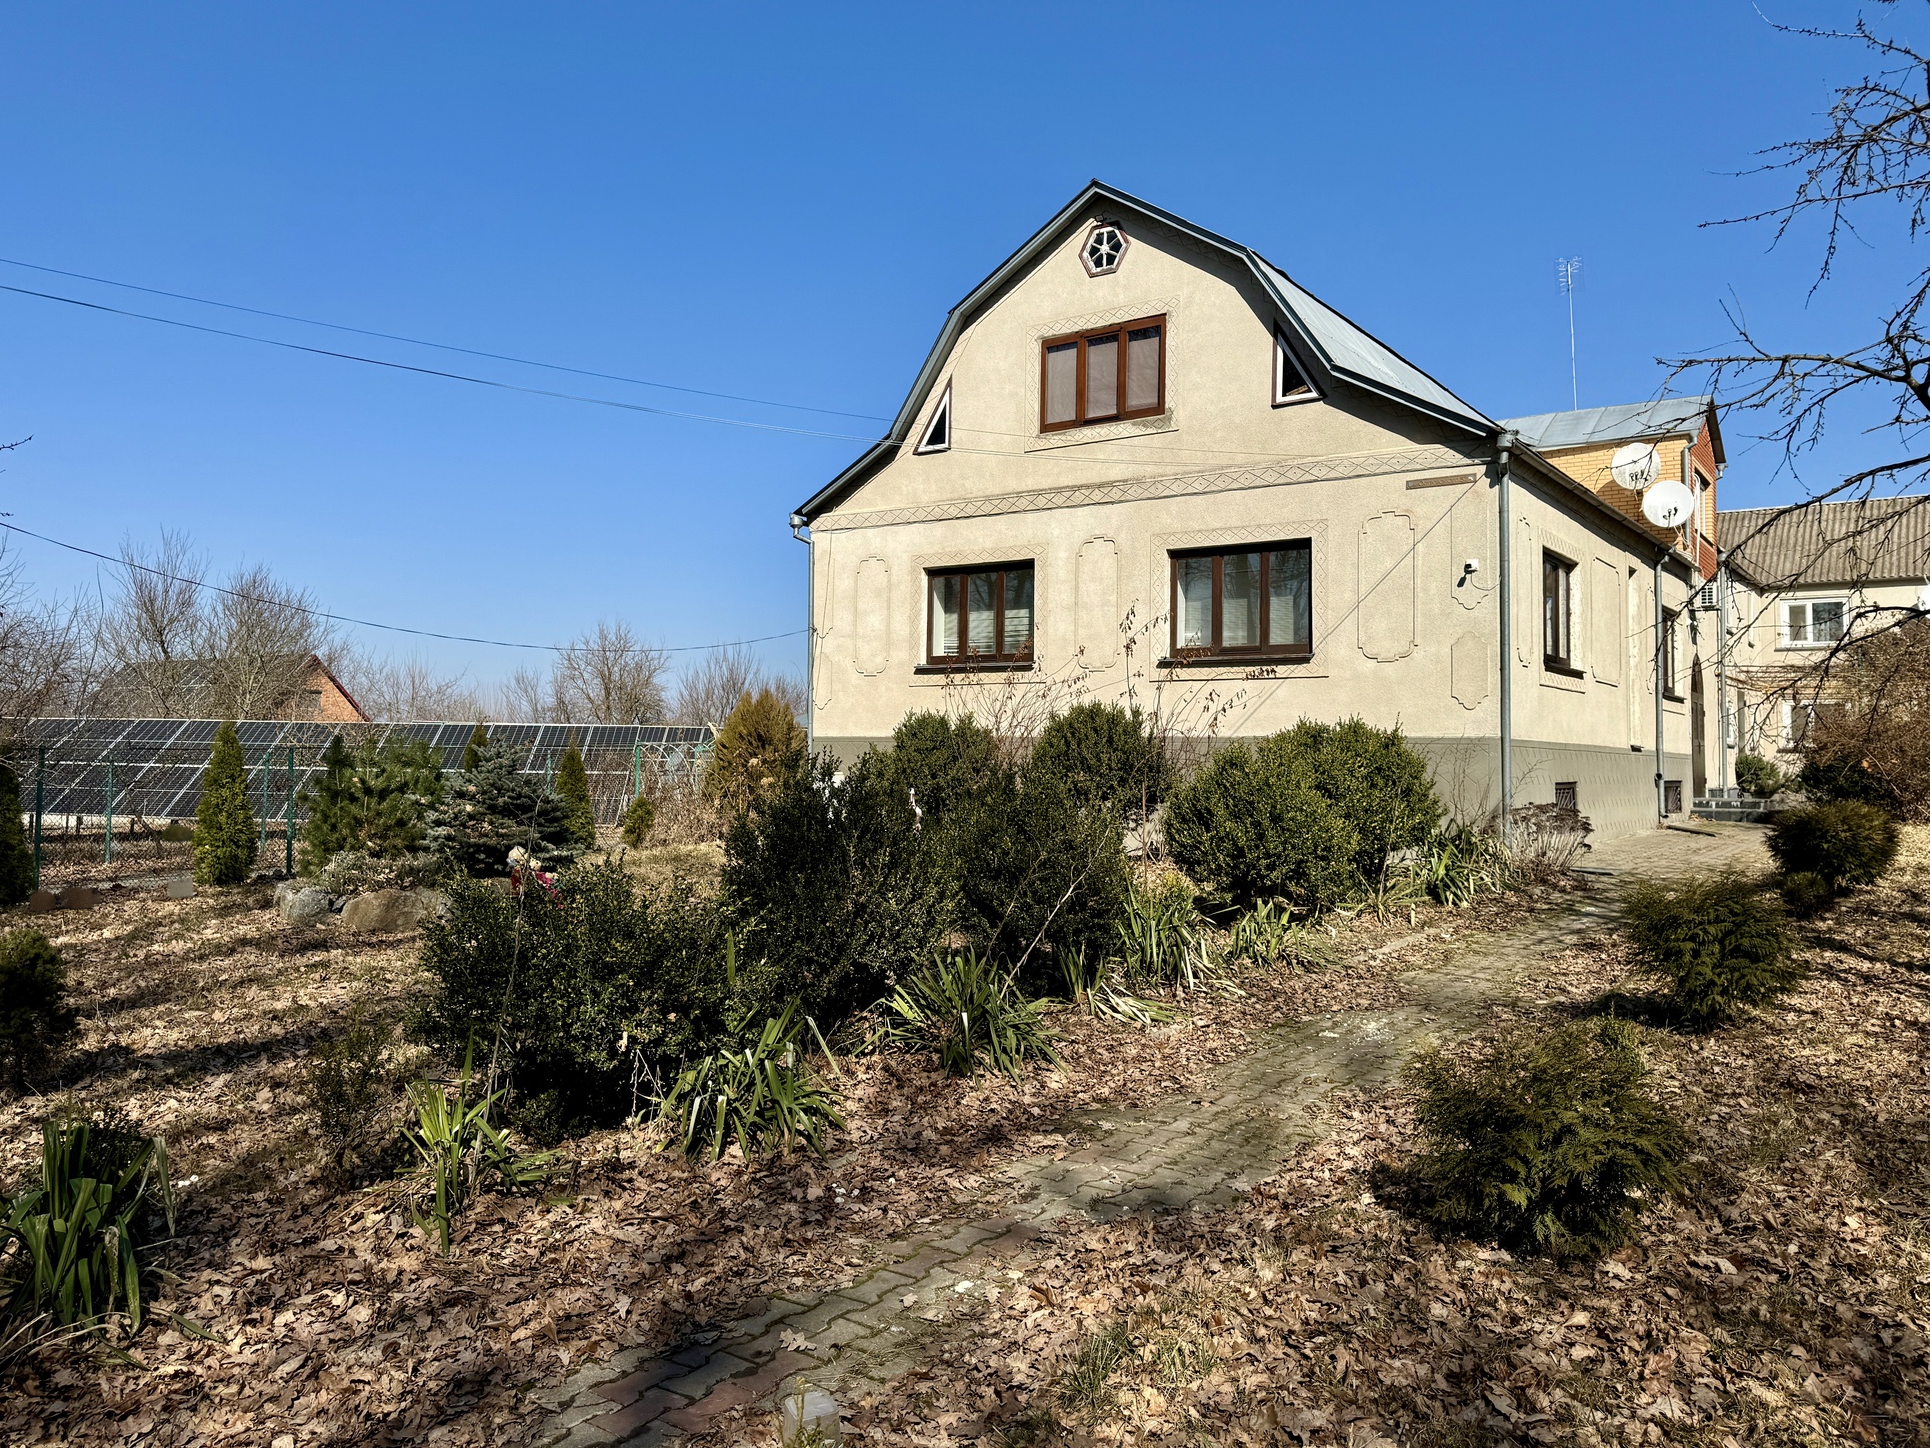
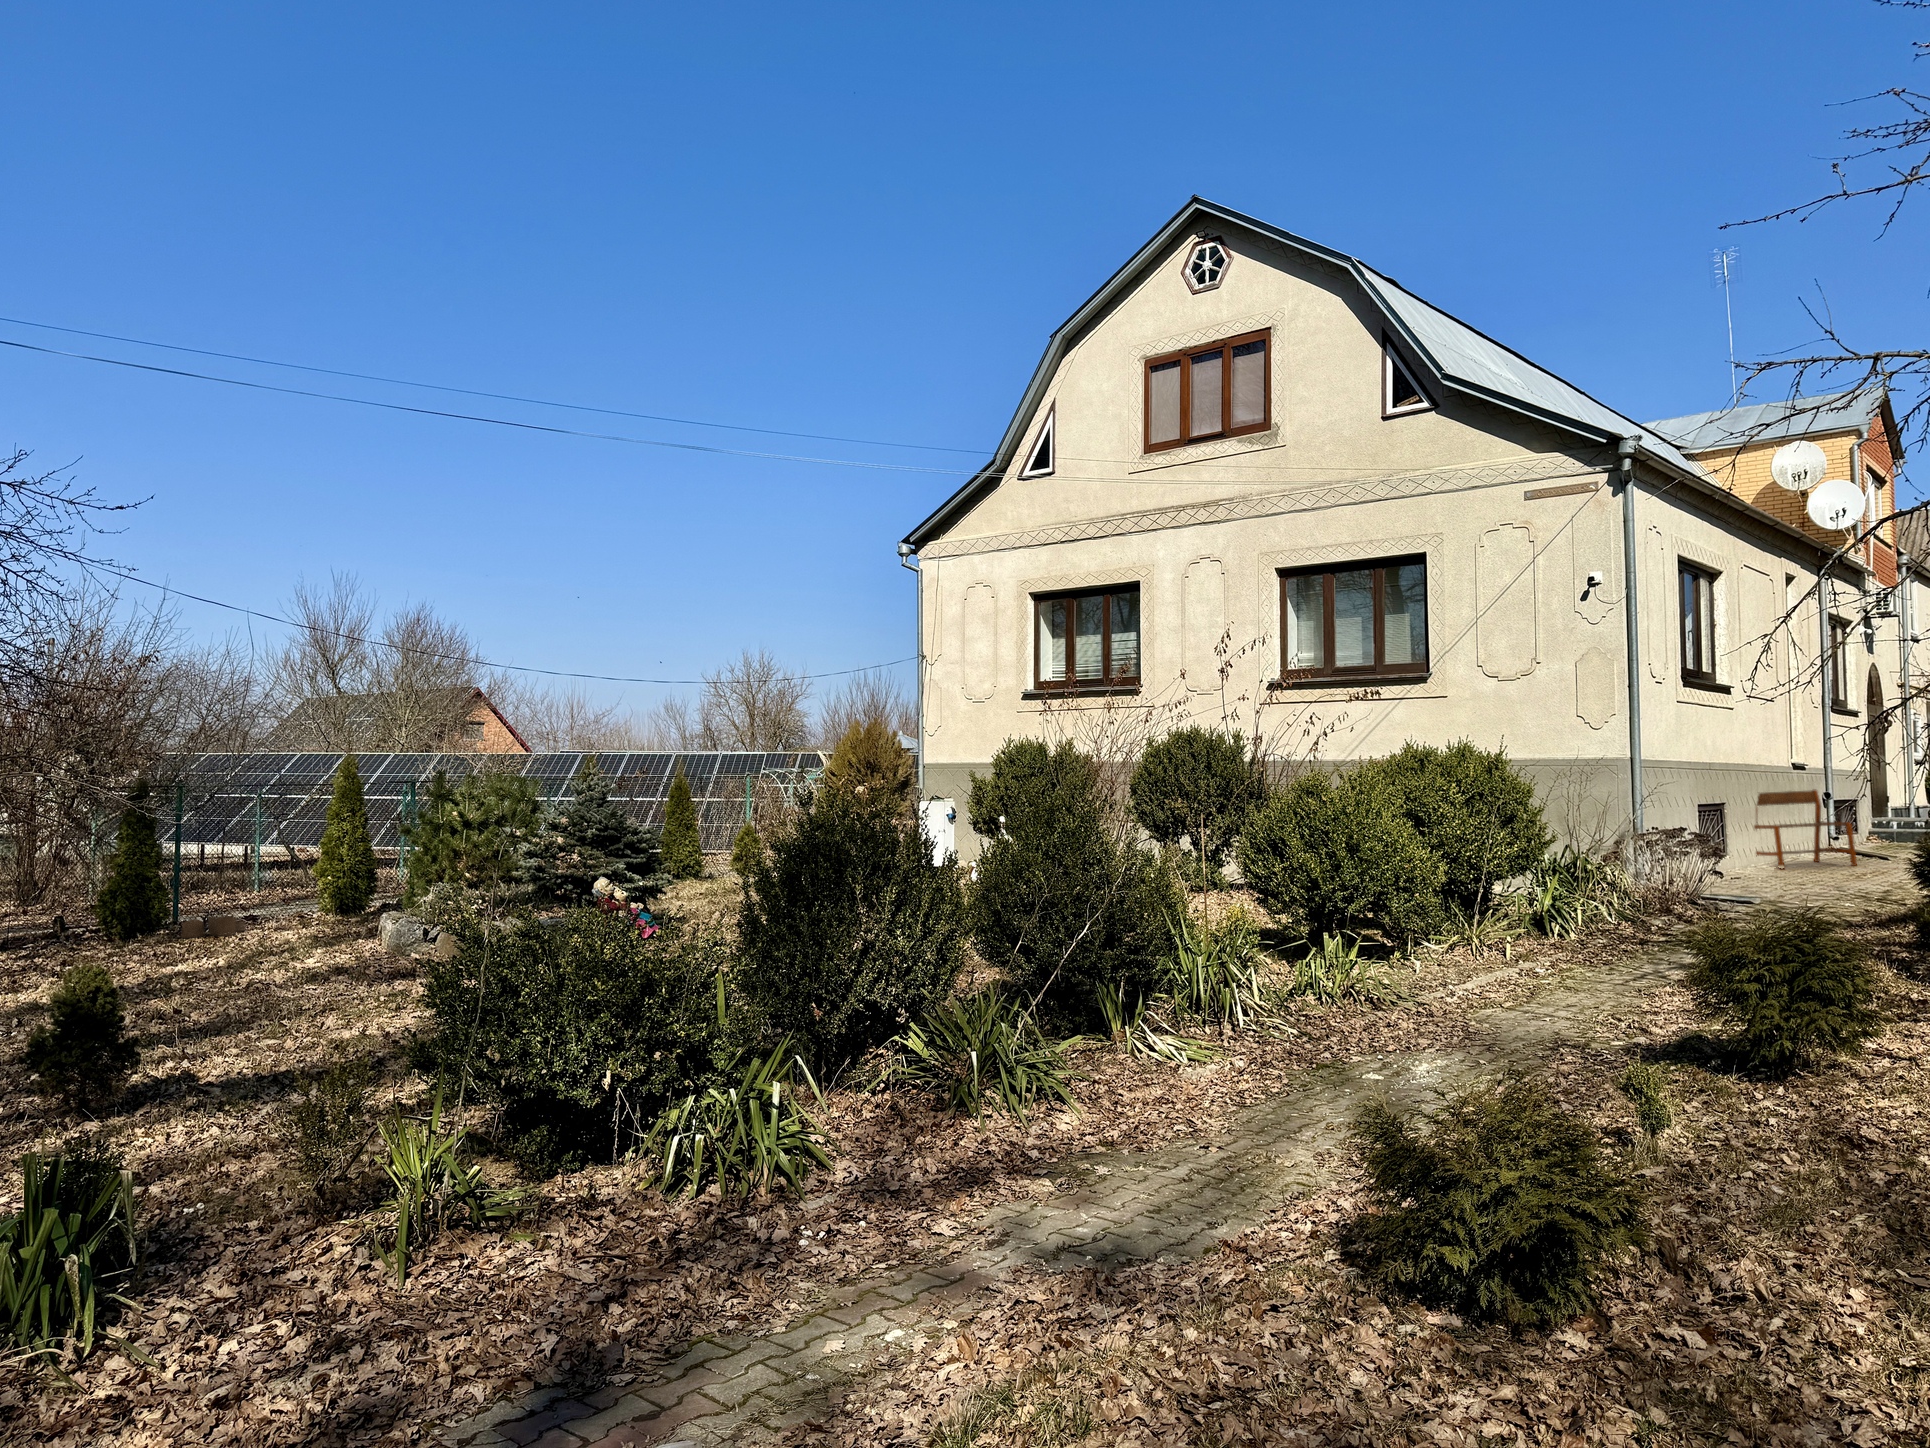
bench: none [1586,769,1679,842] -> present [1754,789,1857,866]
potted tree: present [162,824,195,898] -> none [298,855,330,926]

